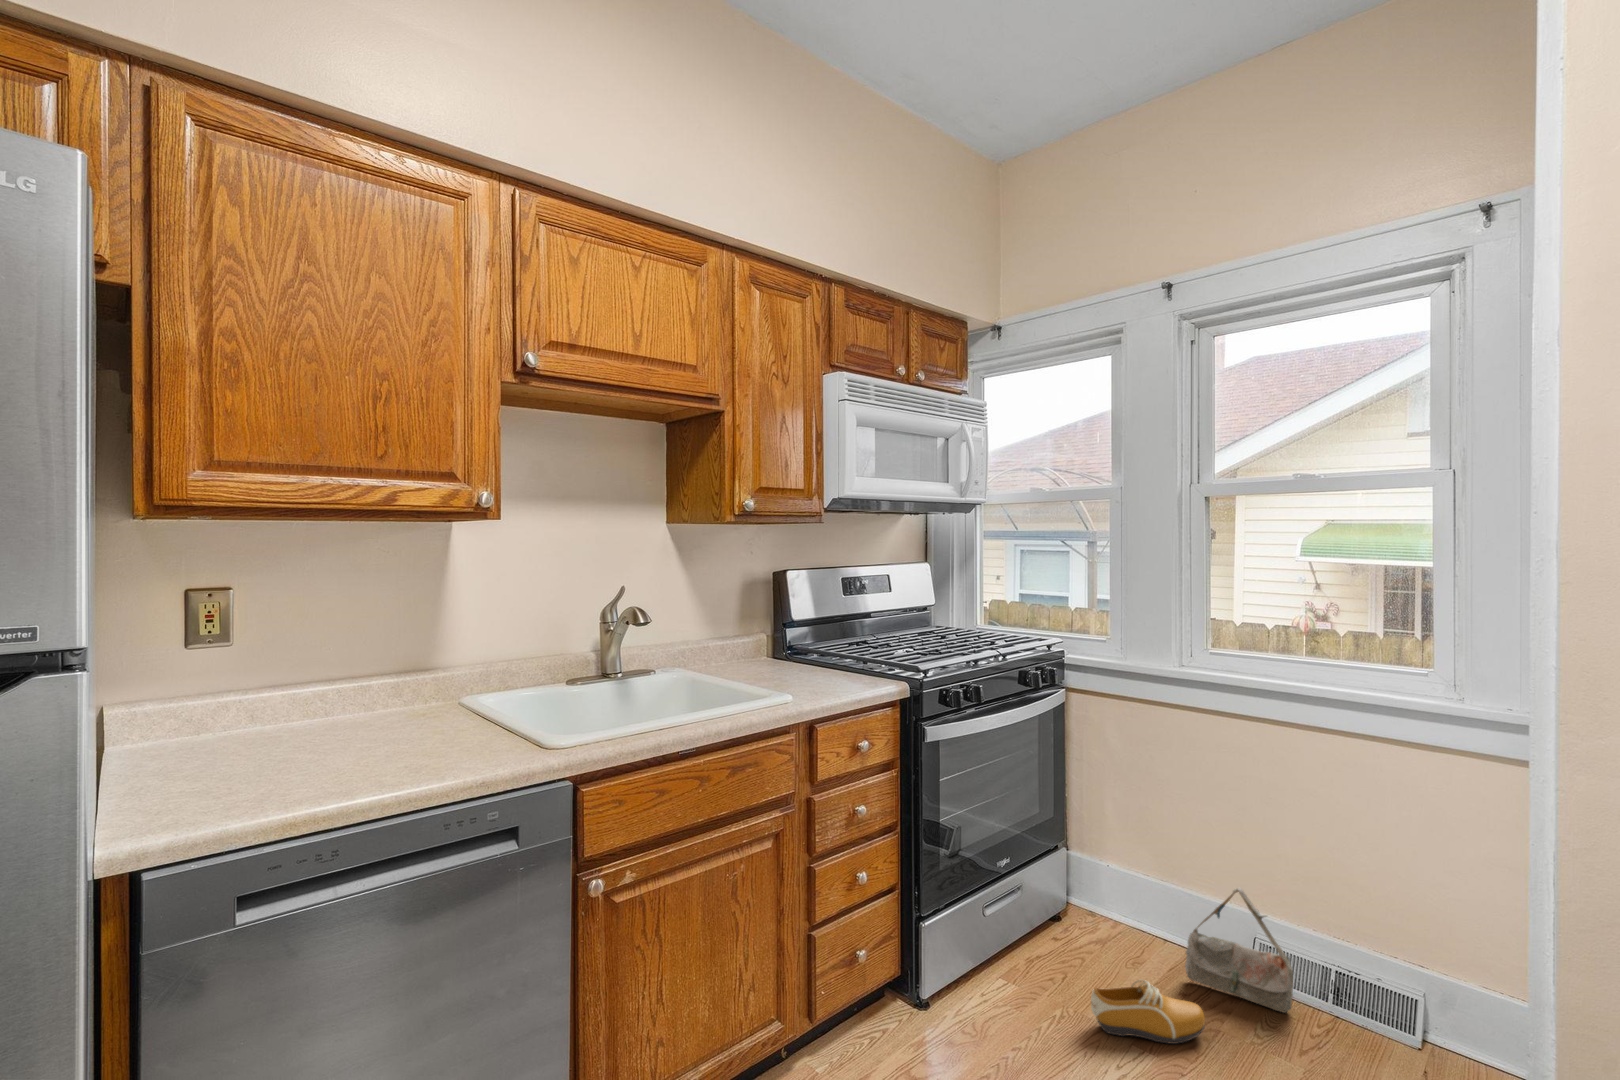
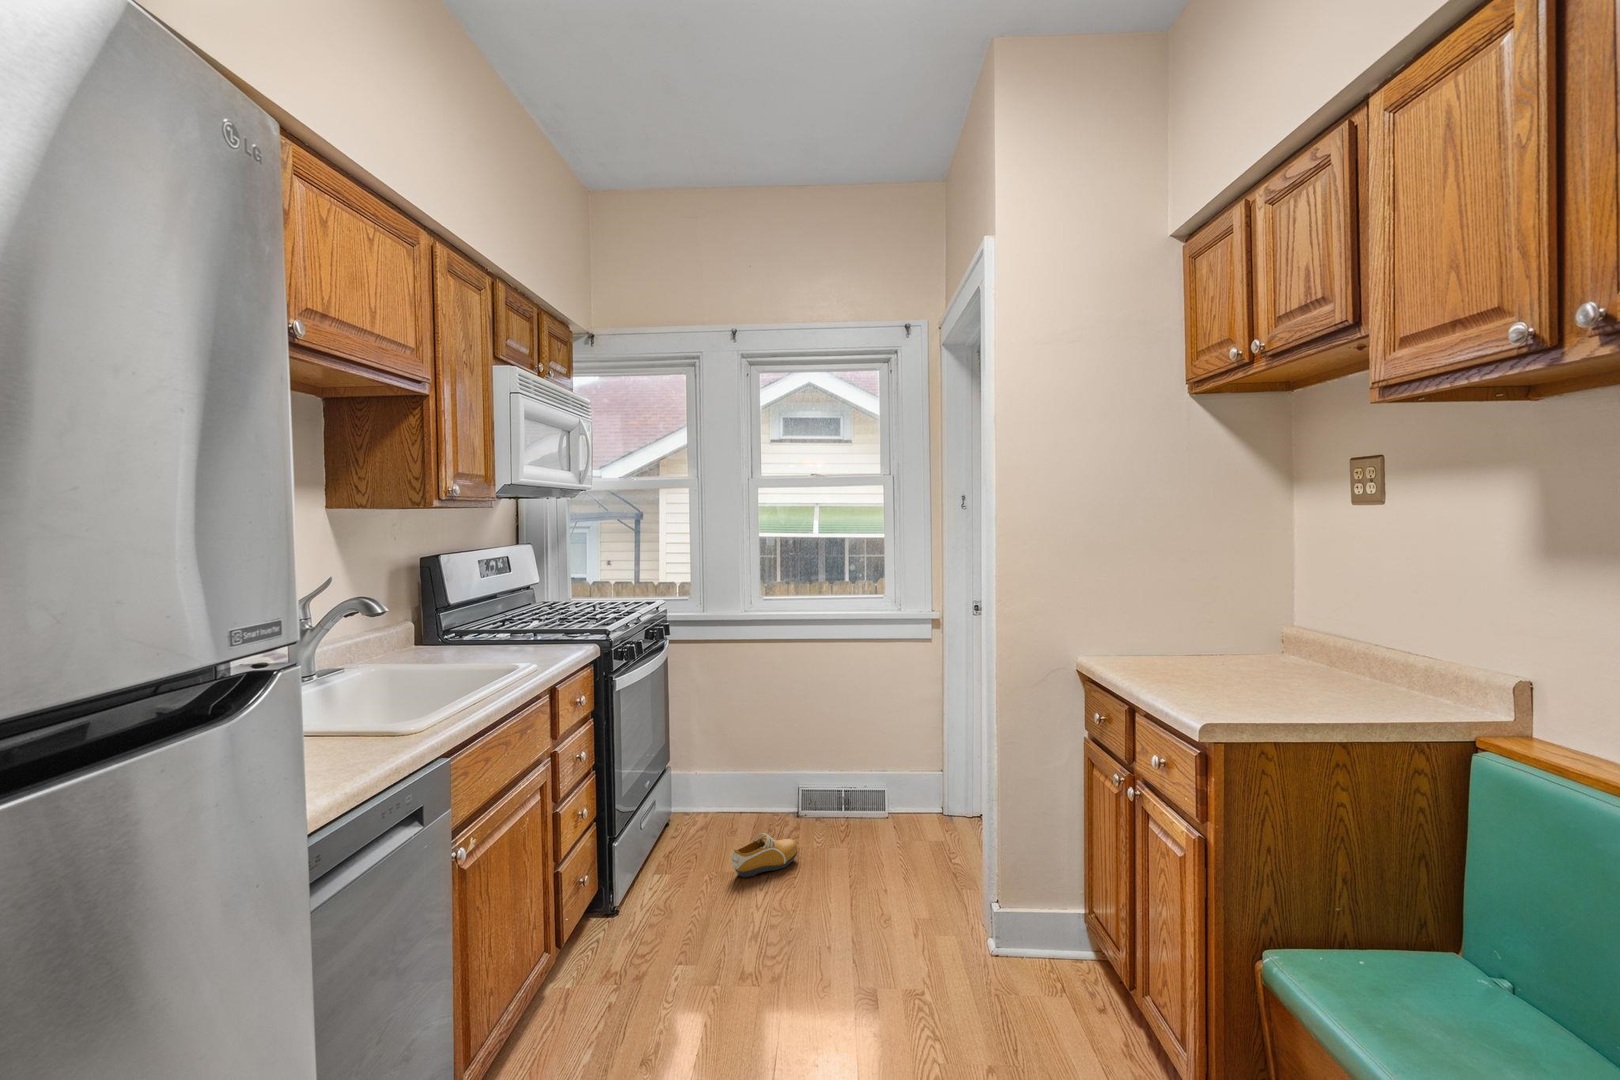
bag: present [1185,888,1293,1013] -> none [767,758,833,831]

